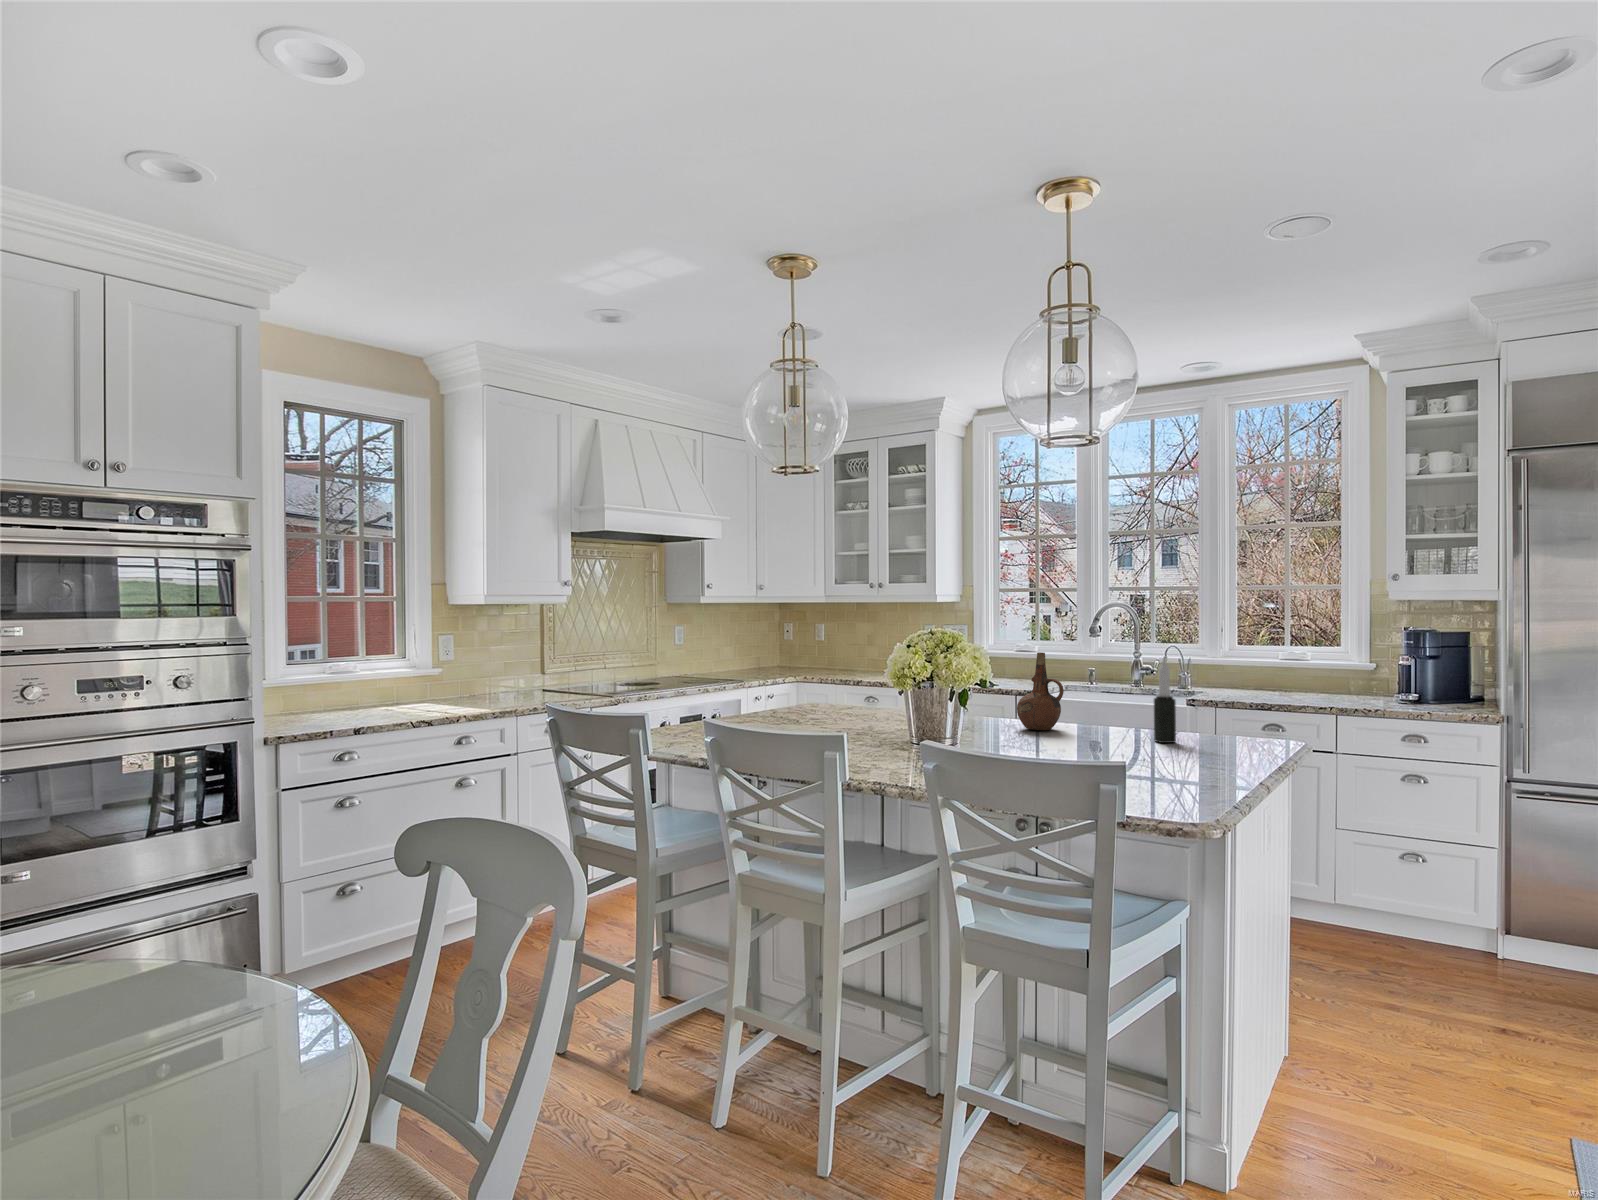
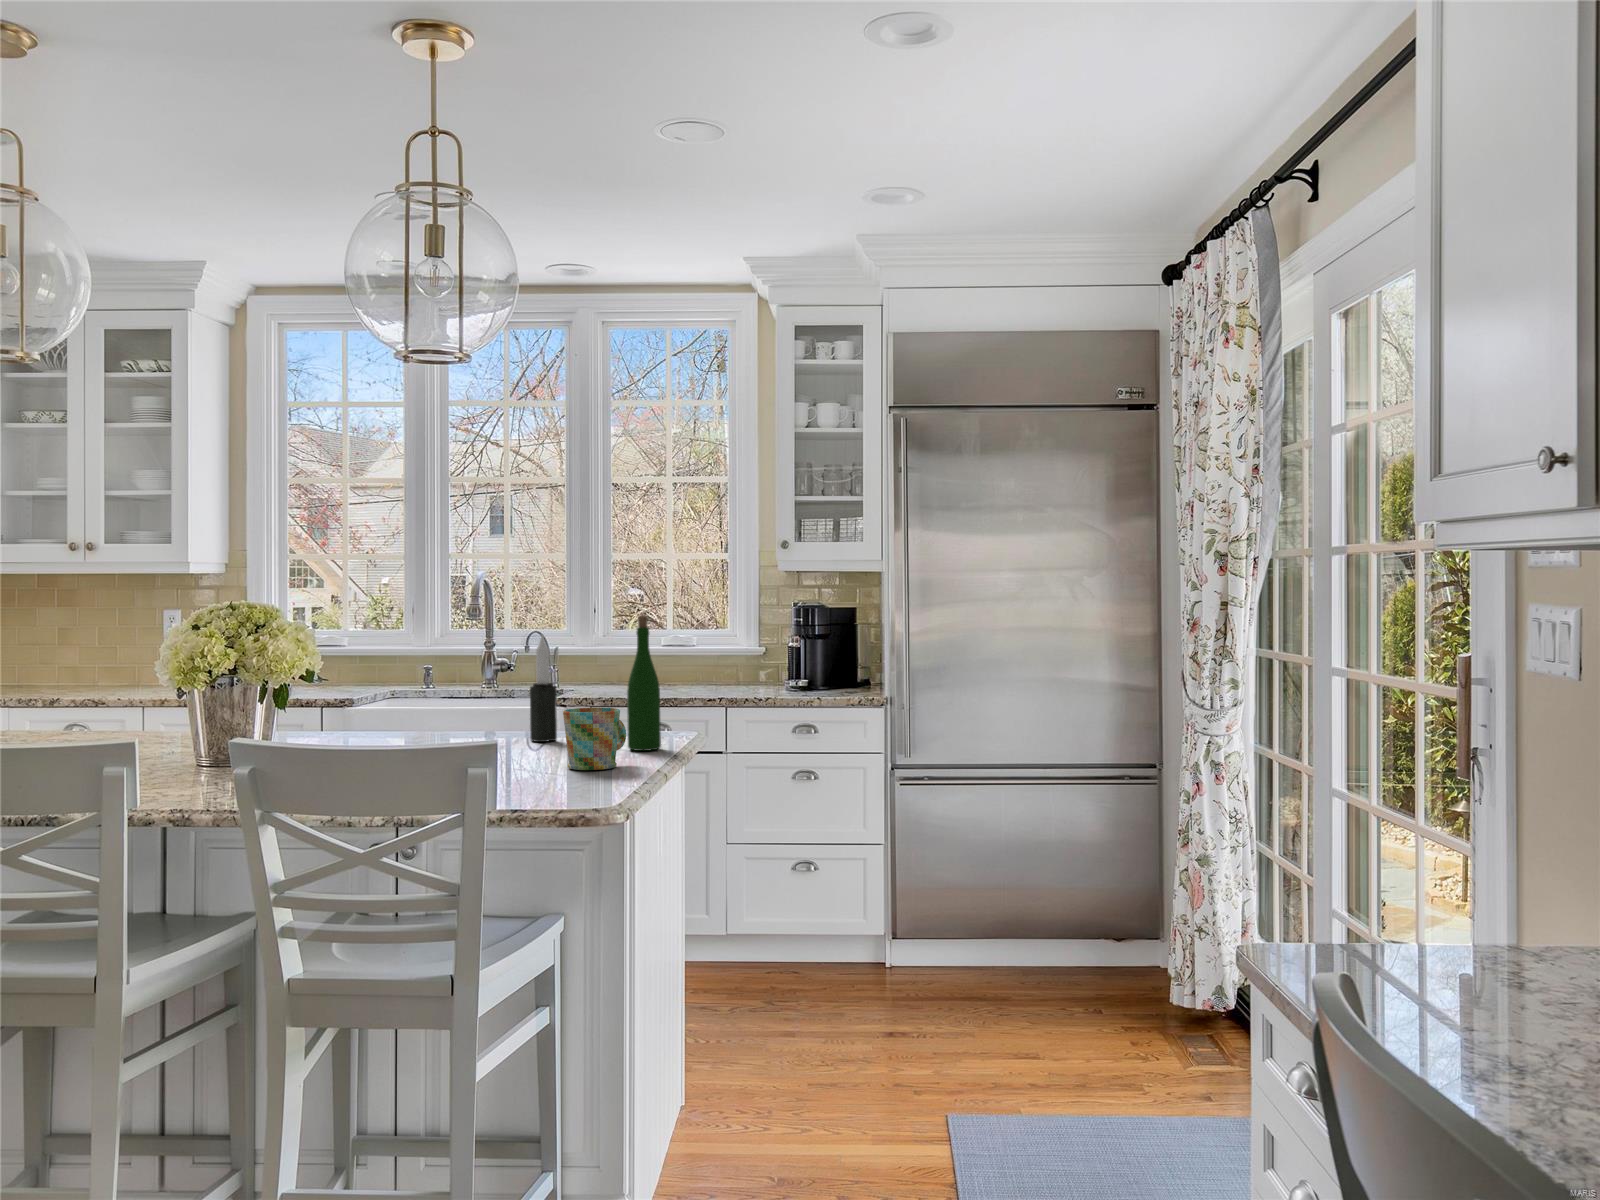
wine bottle: none [1236,646,1266,760] -> present [627,615,661,751]
ceramic pitcher: present [1017,652,1064,730] -> none [349,634,412,739]
mug: none [1175,723,1232,777] -> present [563,708,626,770]

